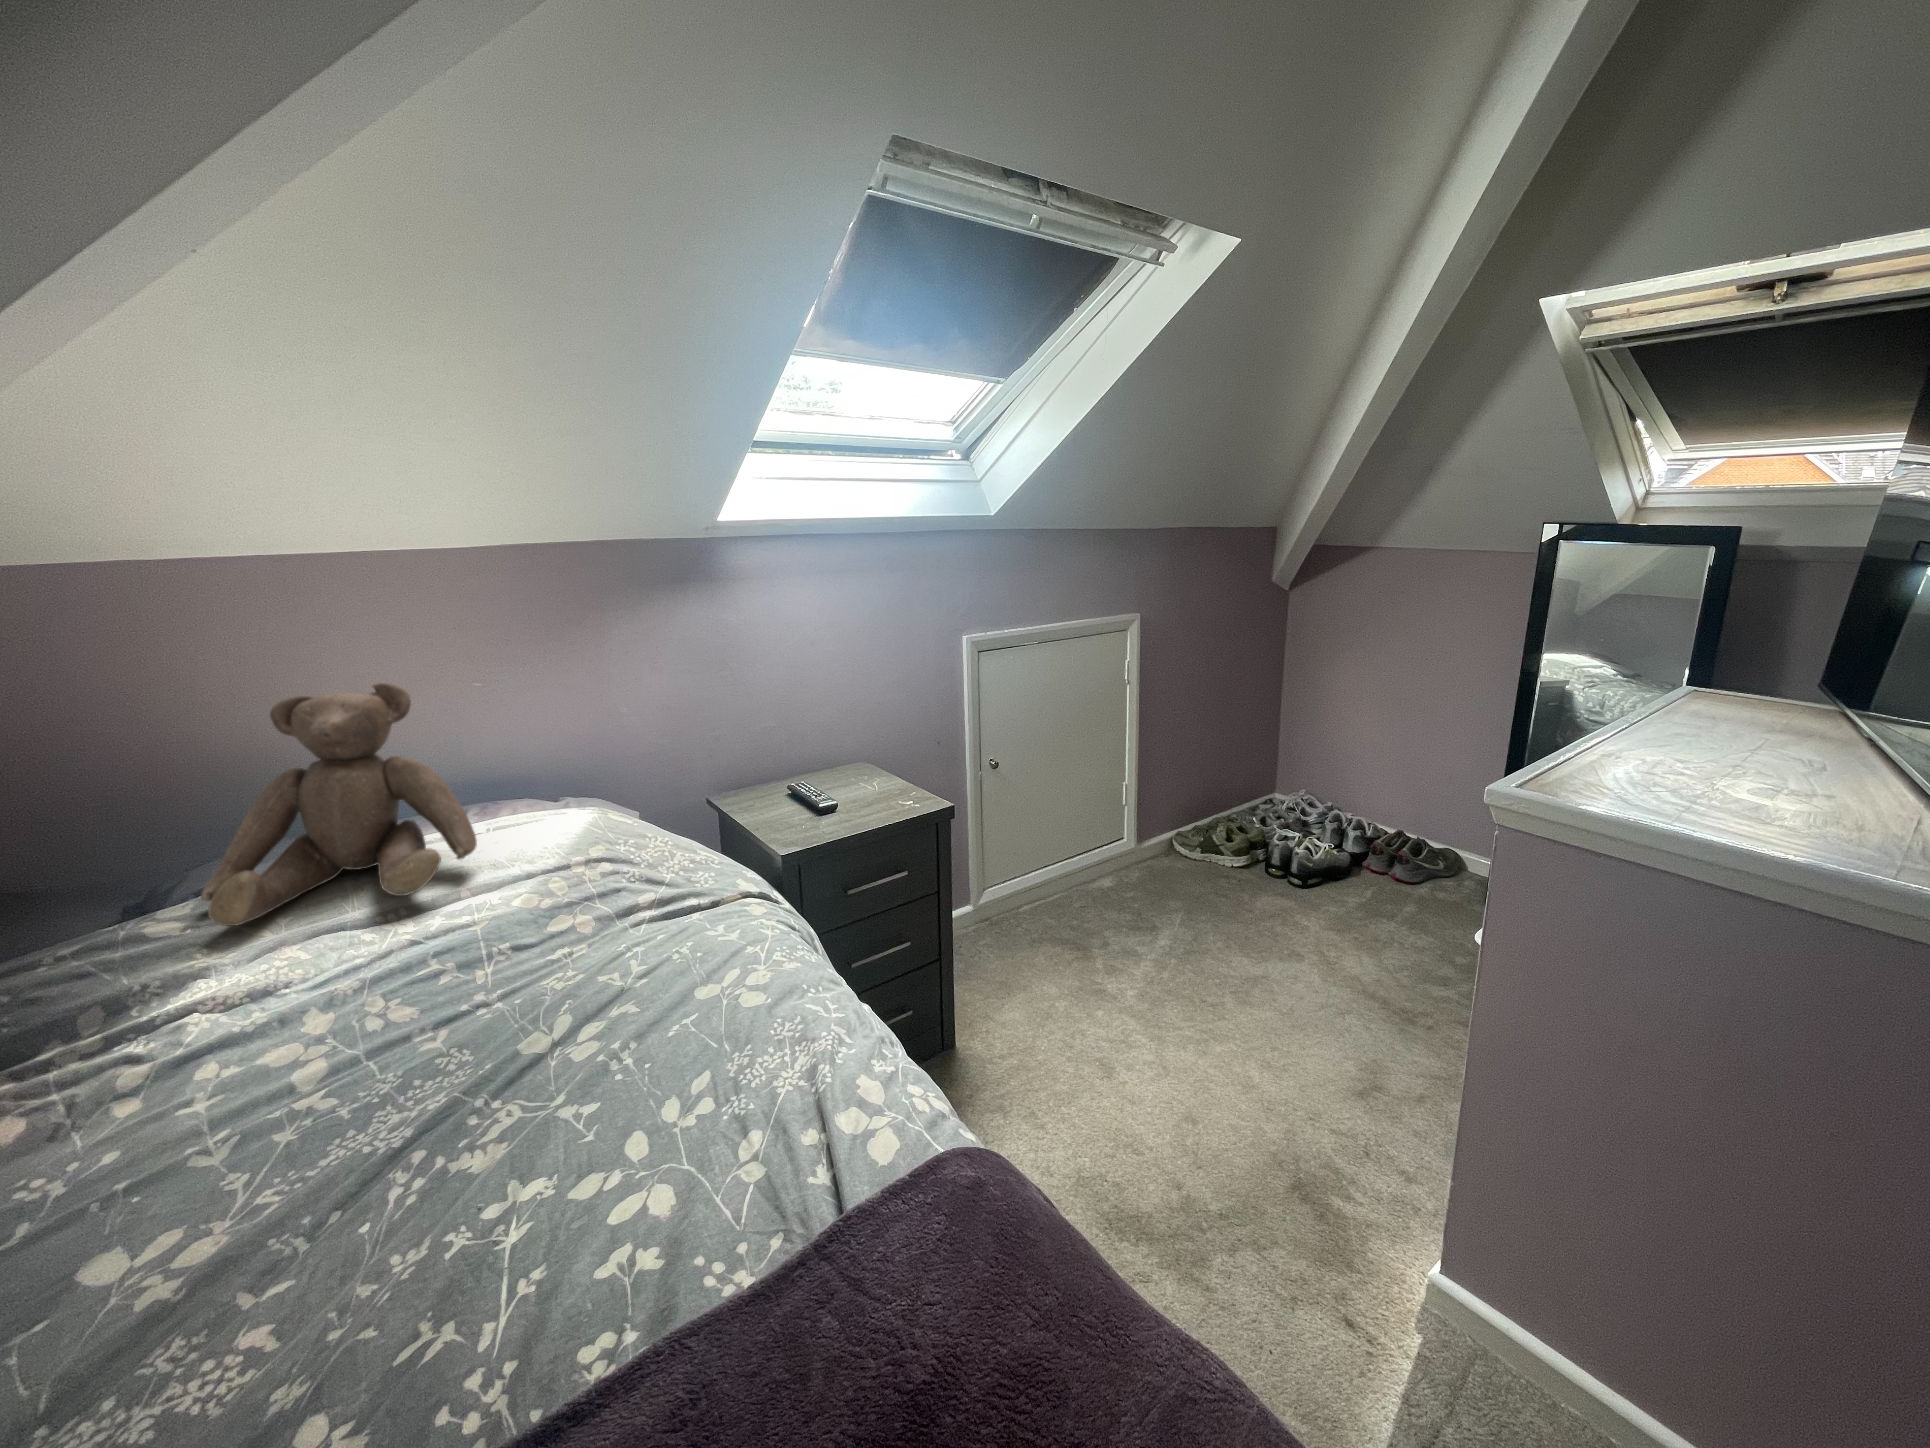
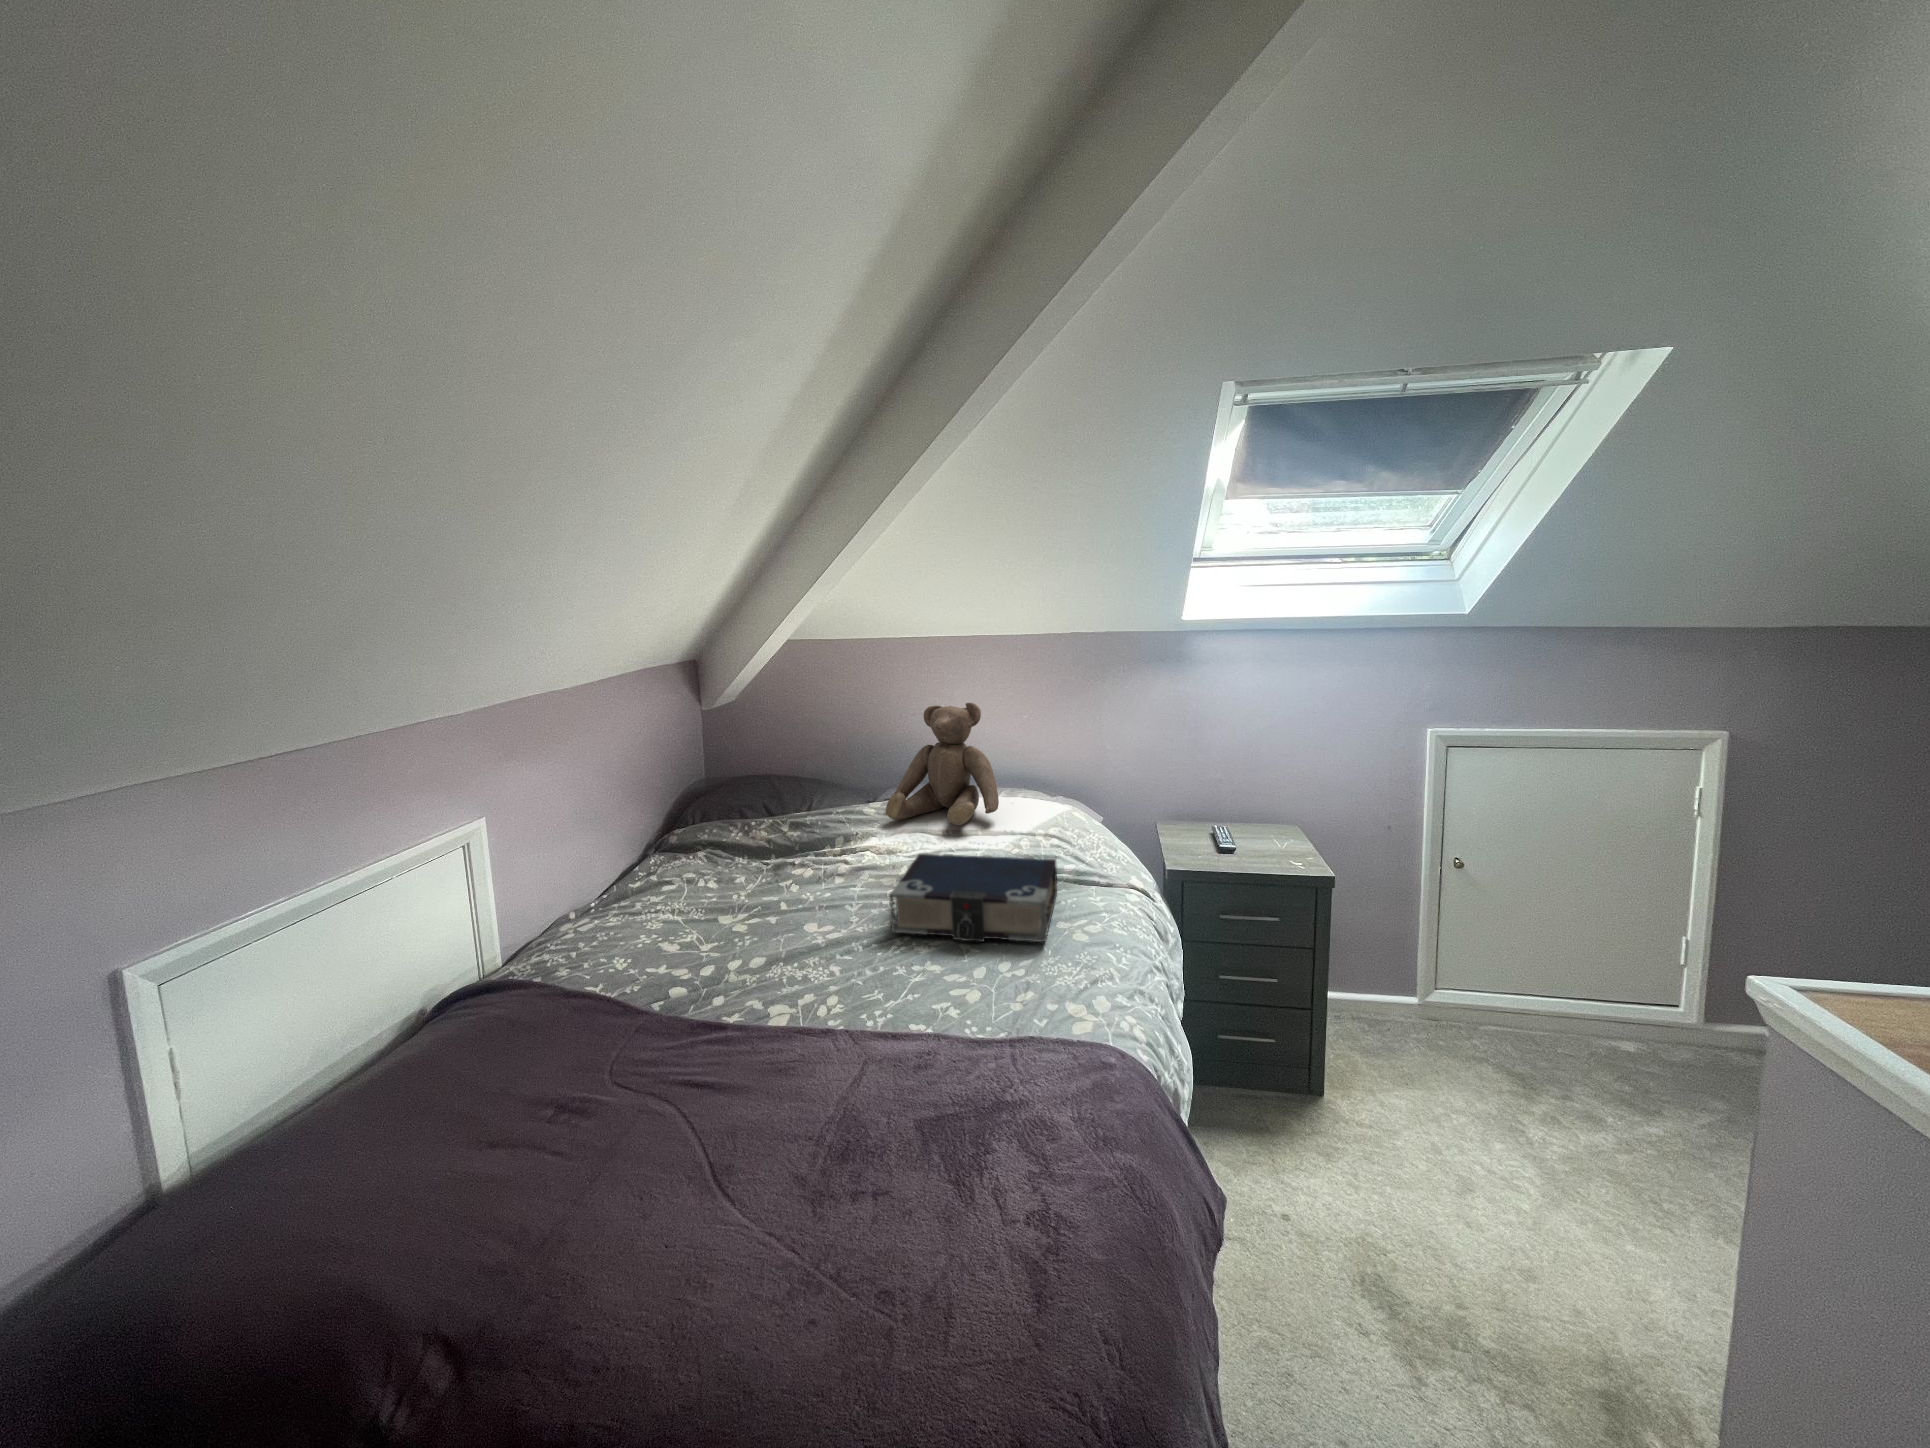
book: none [362,896,713,1165] -> present [889,854,1057,942]

